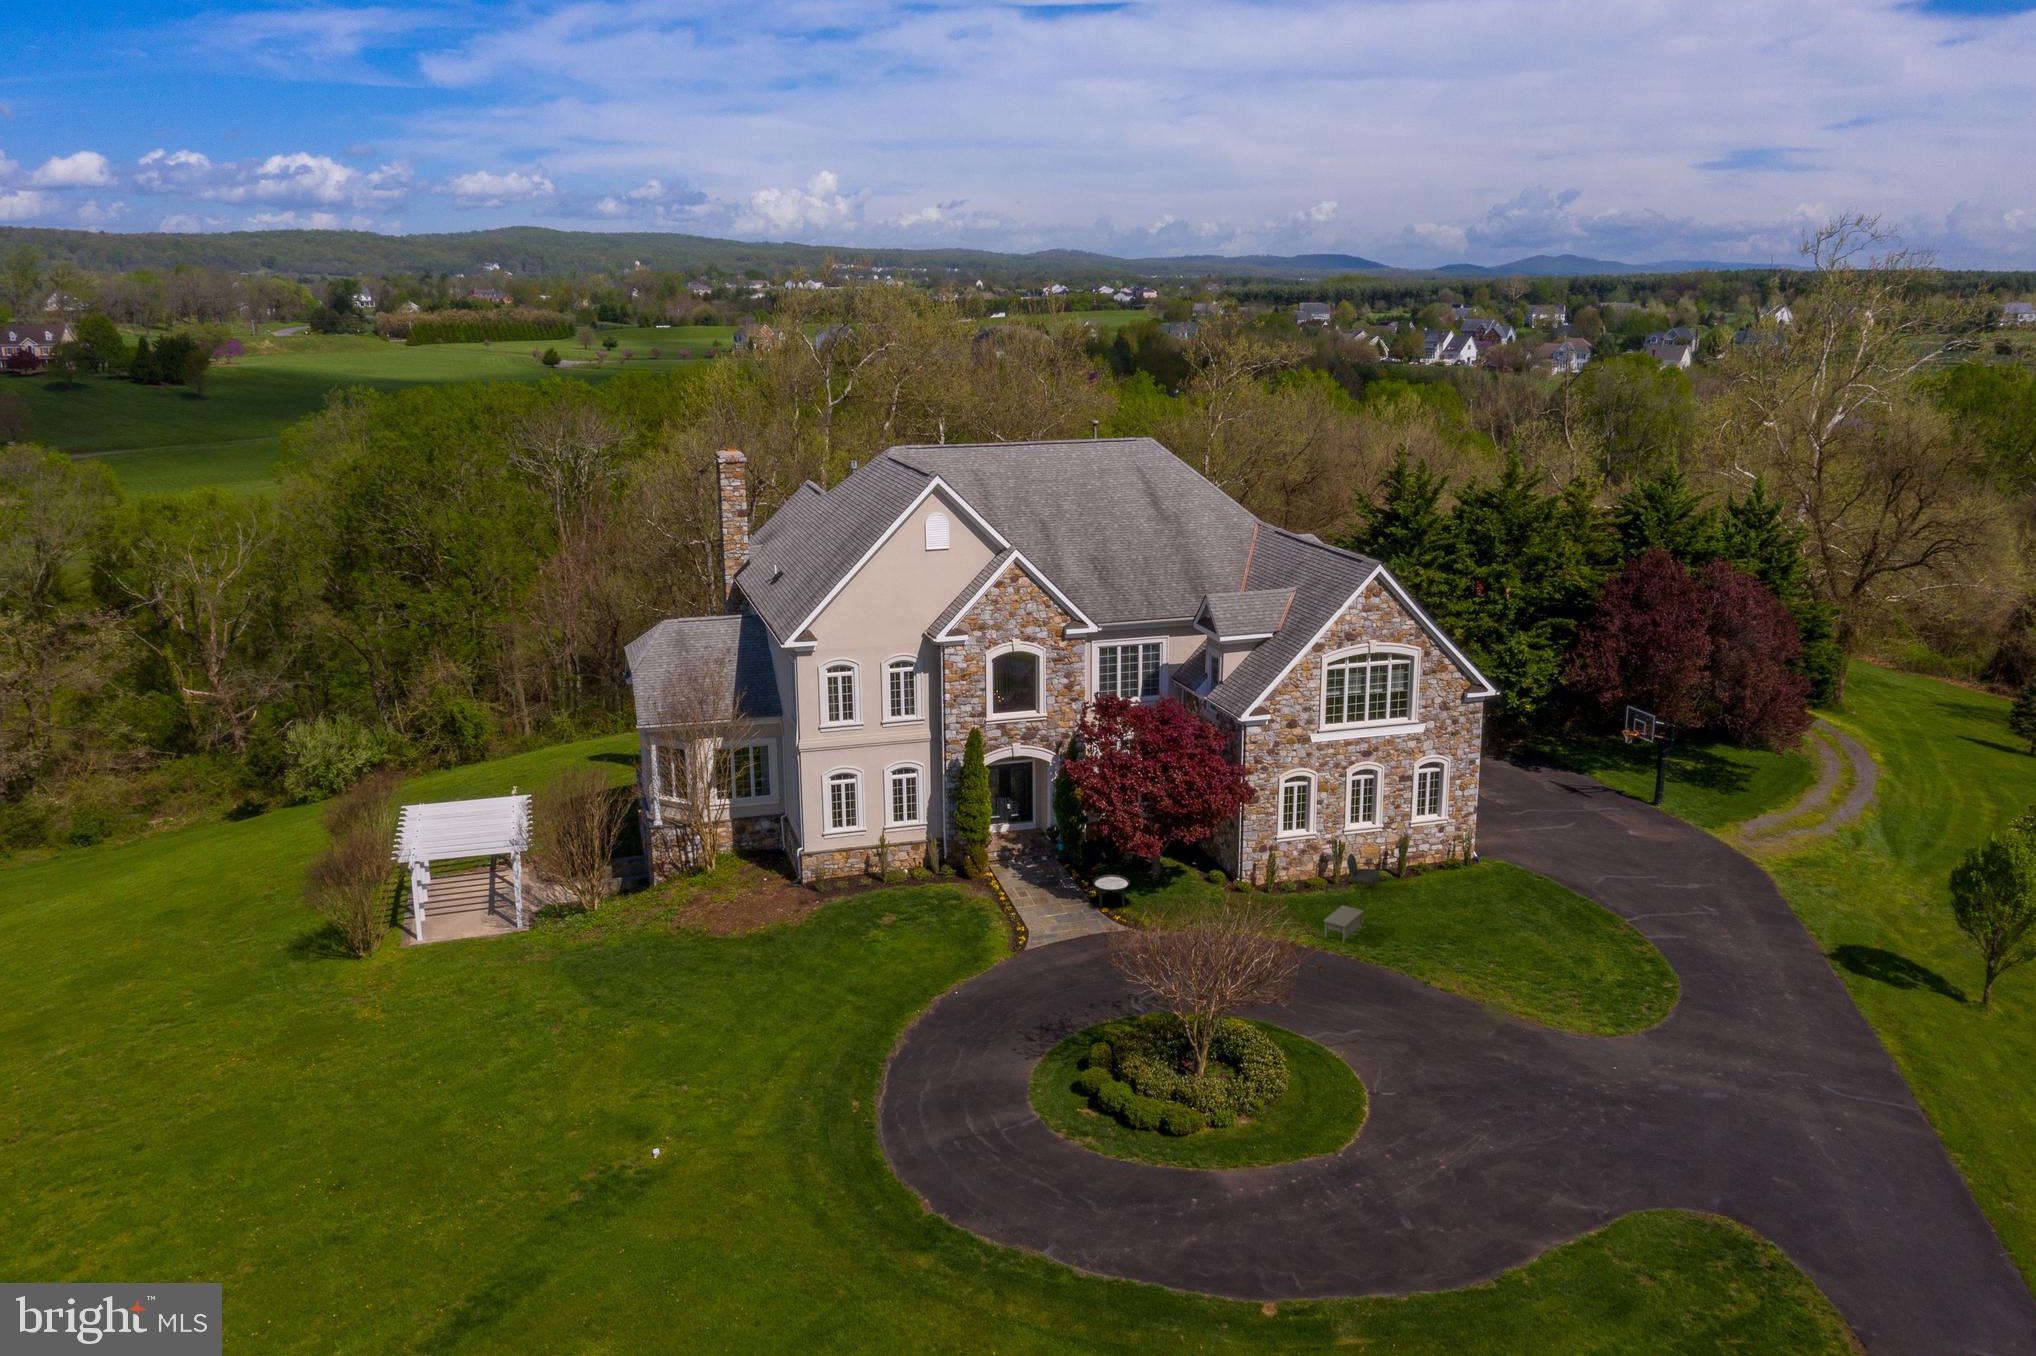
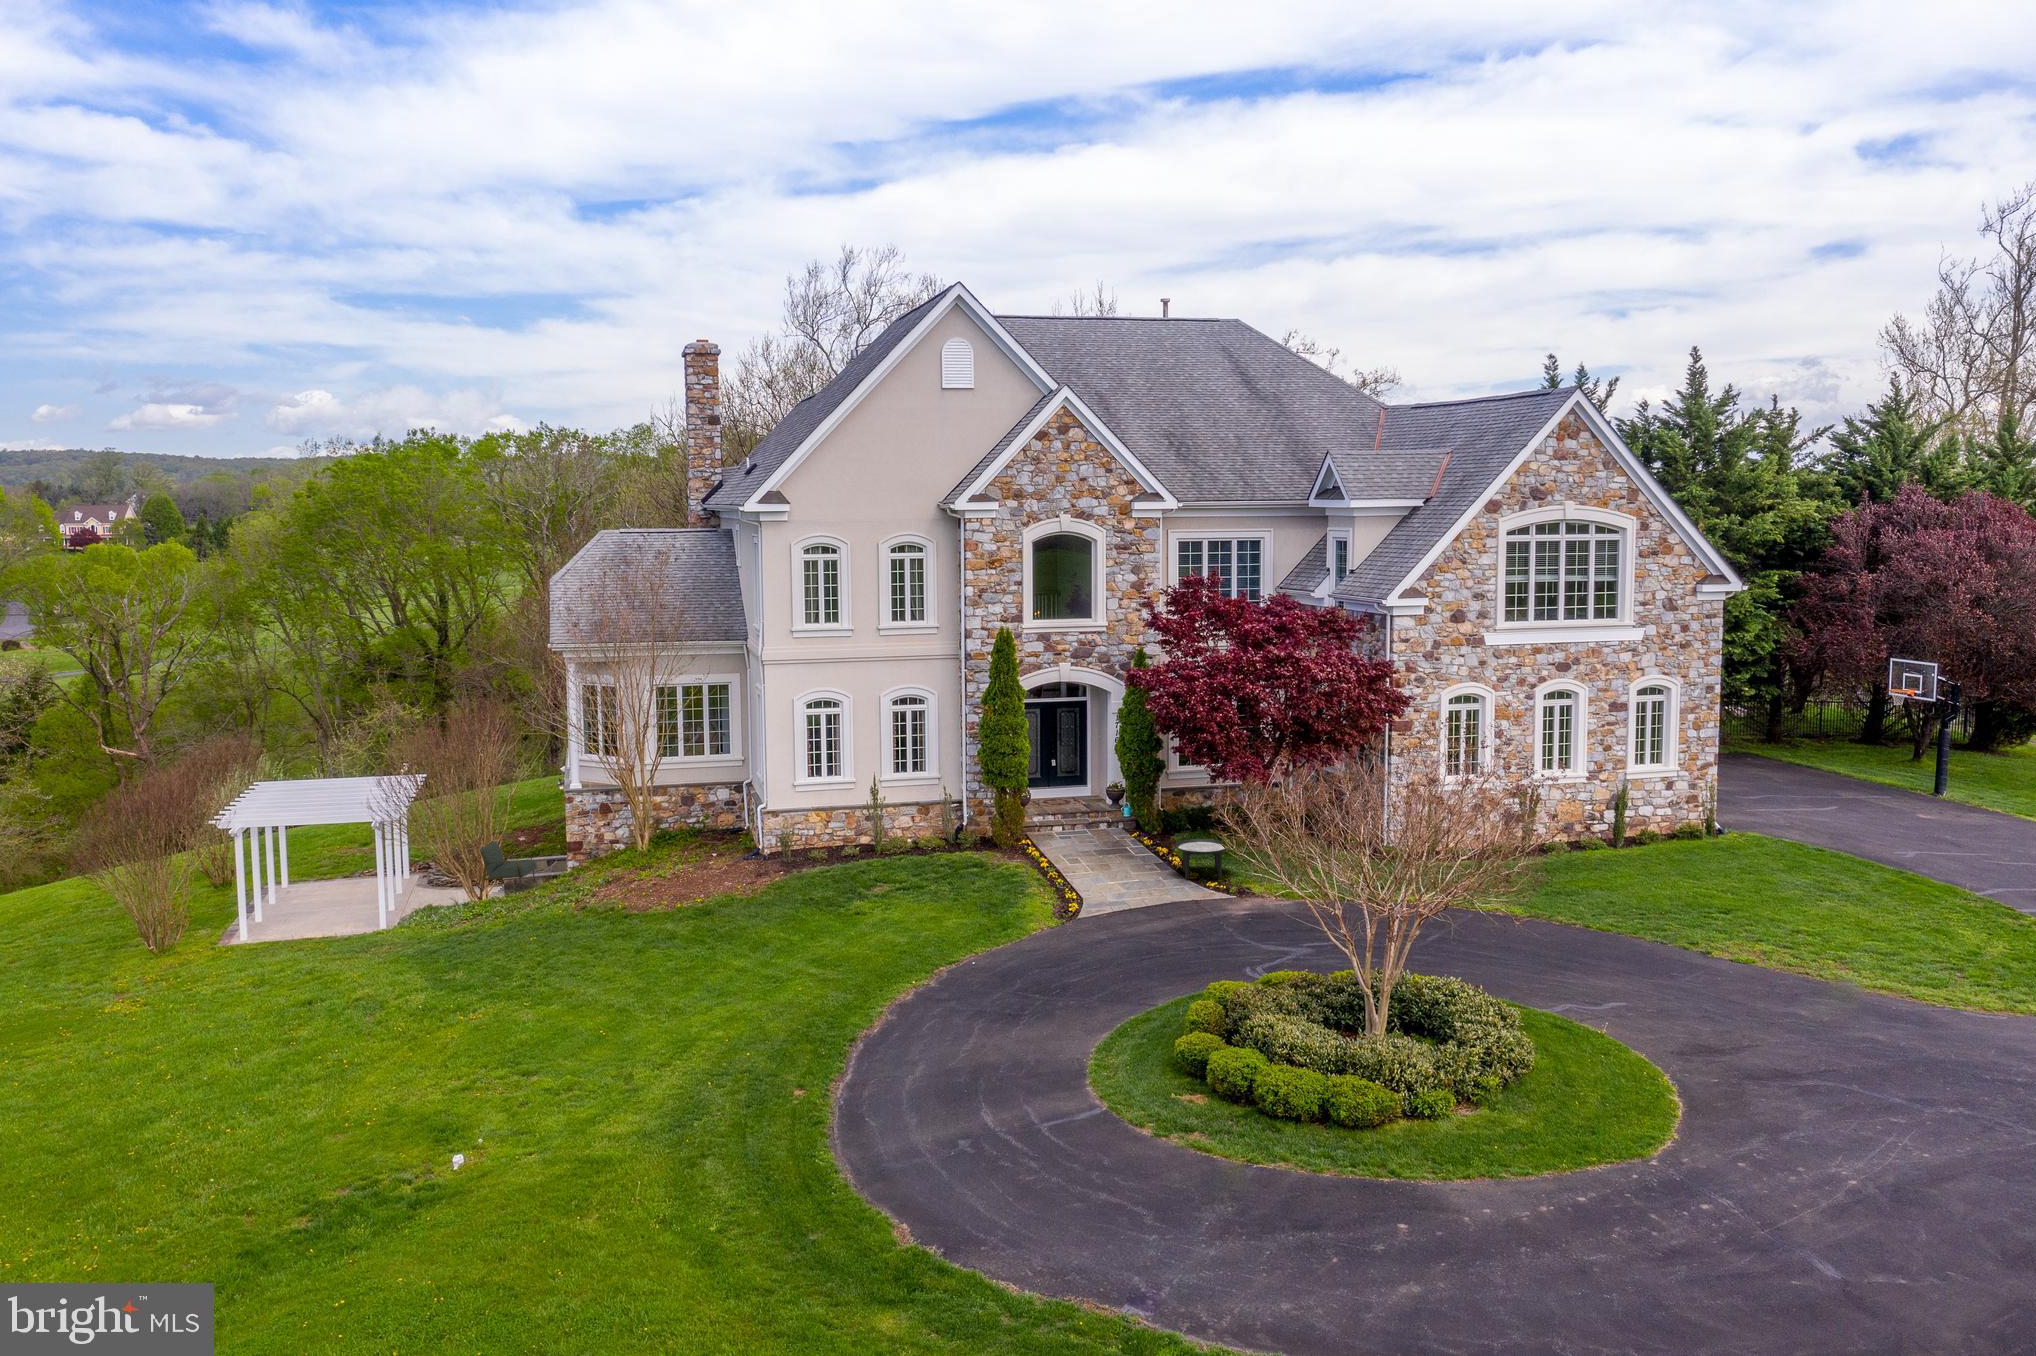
chair: present [1346,854,1380,890] -> present [480,842,537,891]
storage bench: present [1324,905,1364,943] -> none [1527,867,1584,913]

